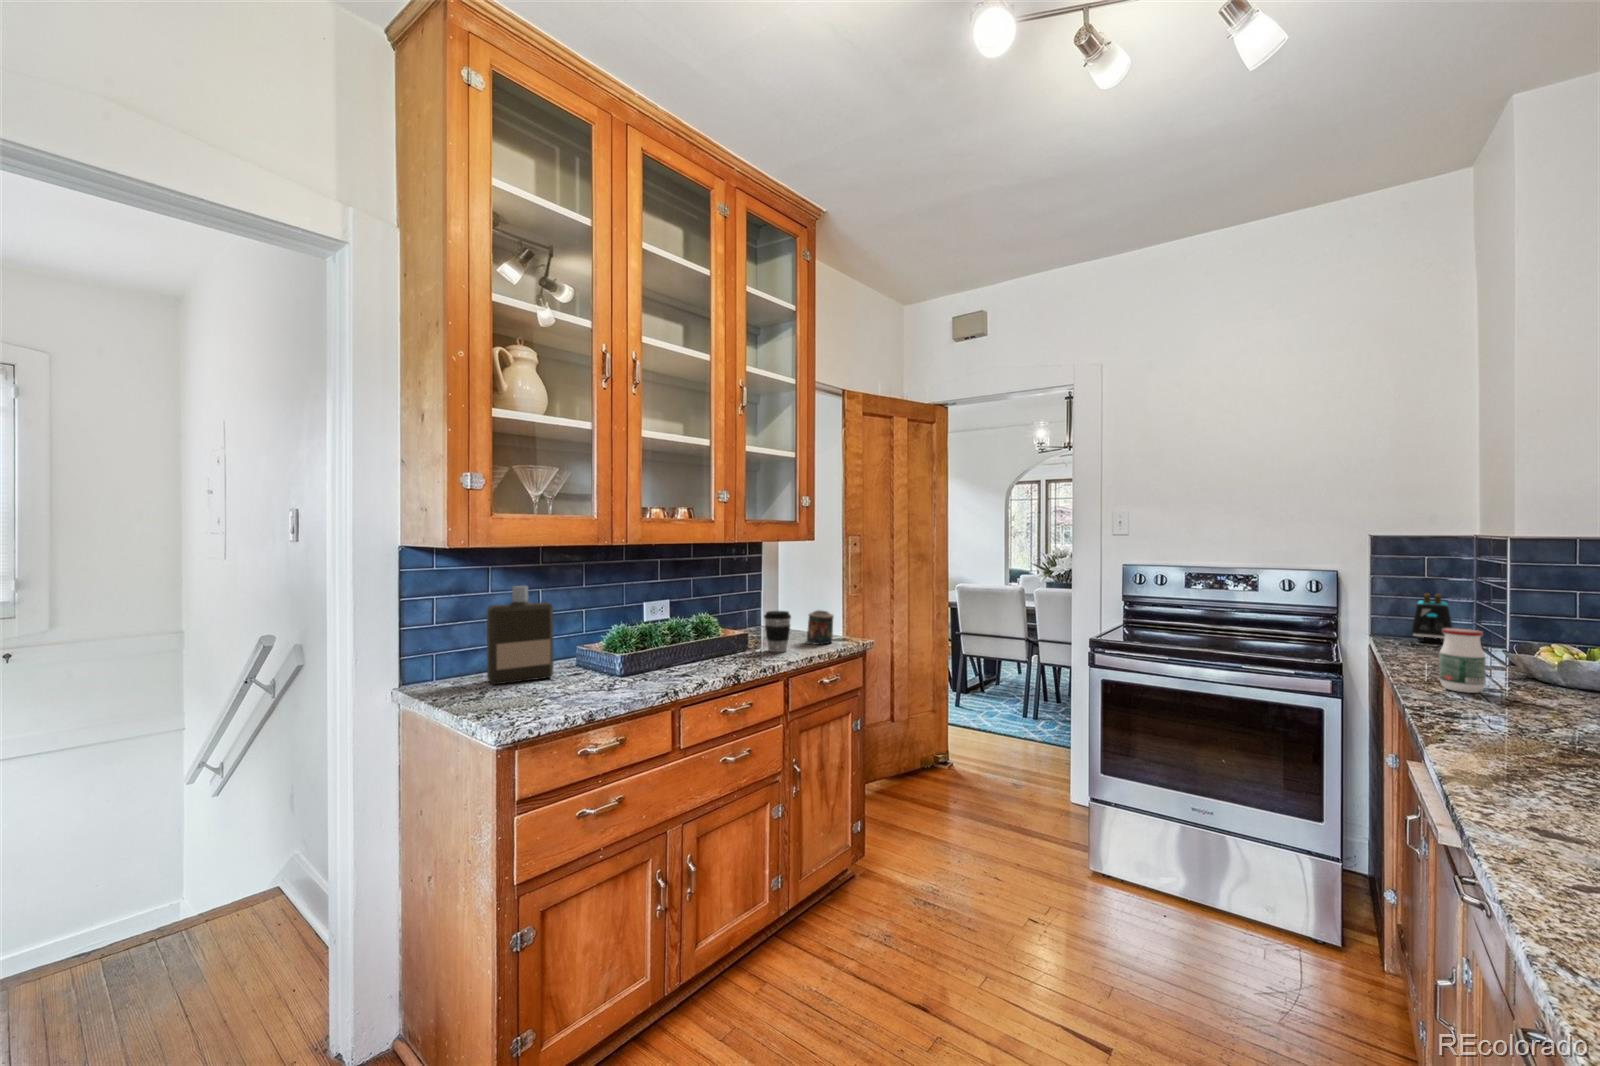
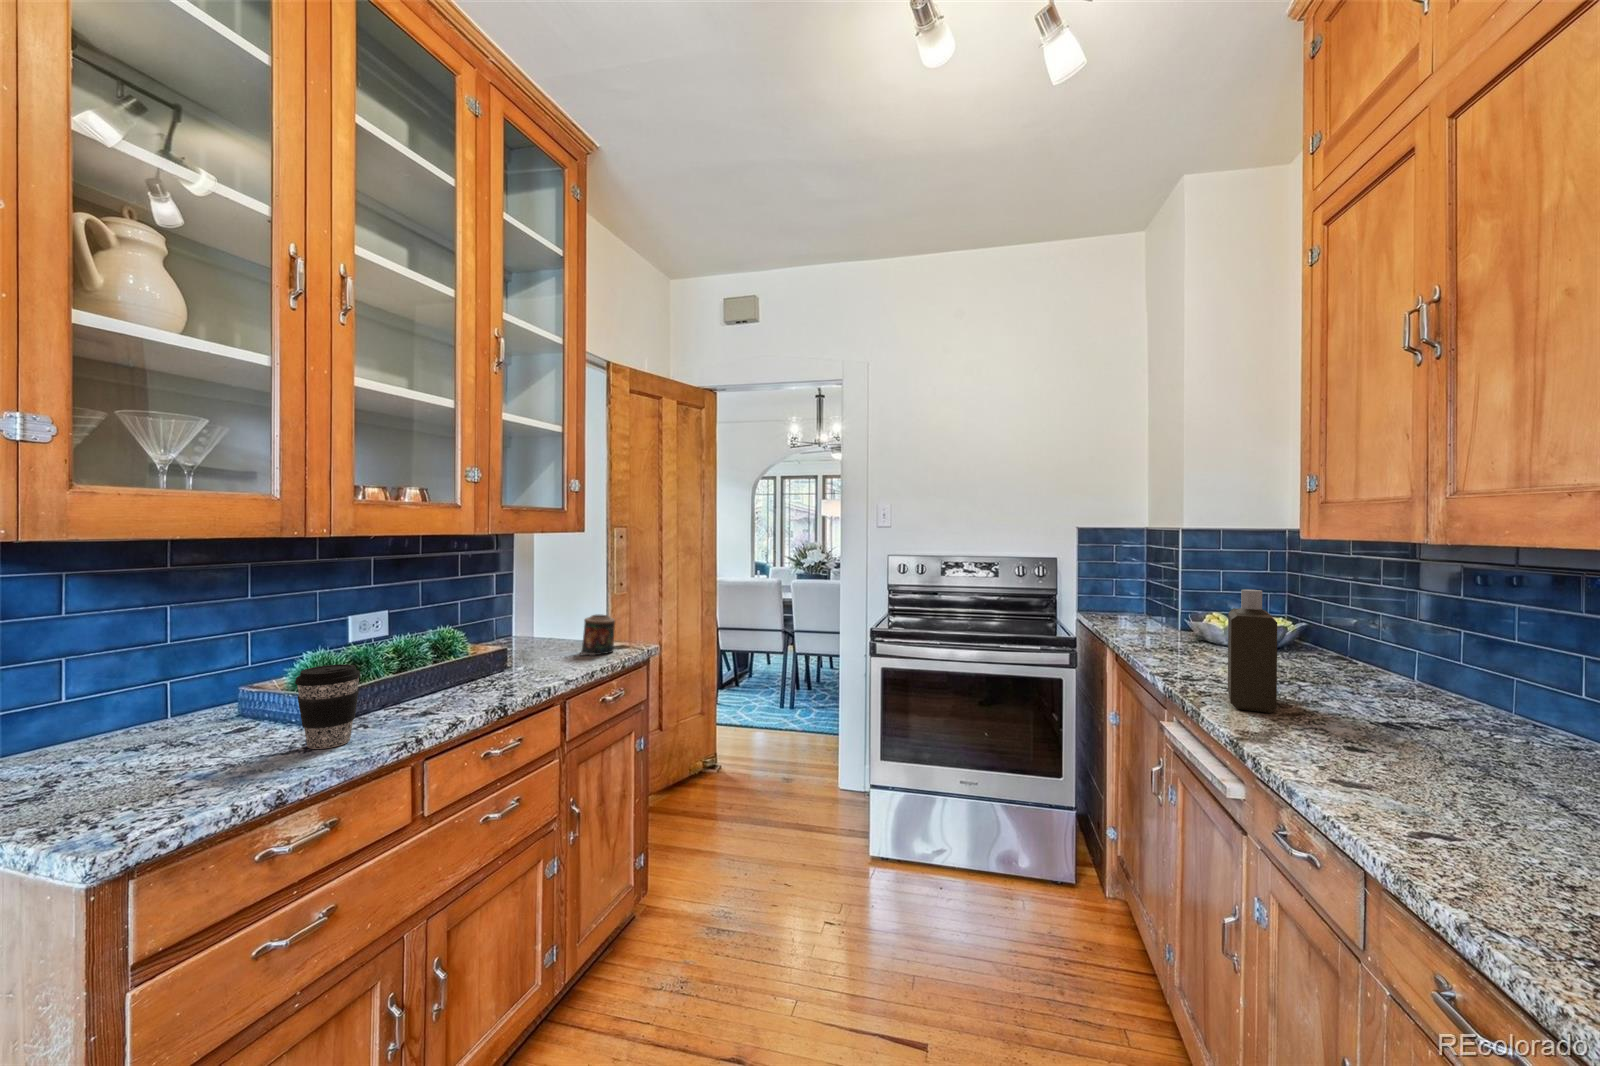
bottle: present [487,586,553,685] -> present [1228,590,1277,713]
toaster: present [1412,593,1453,643] -> none [1103,576,1134,616]
coffee cup: present [764,611,791,652] -> present [295,664,361,749]
jar: present [1439,628,1486,693] -> none [1157,604,1189,657]

